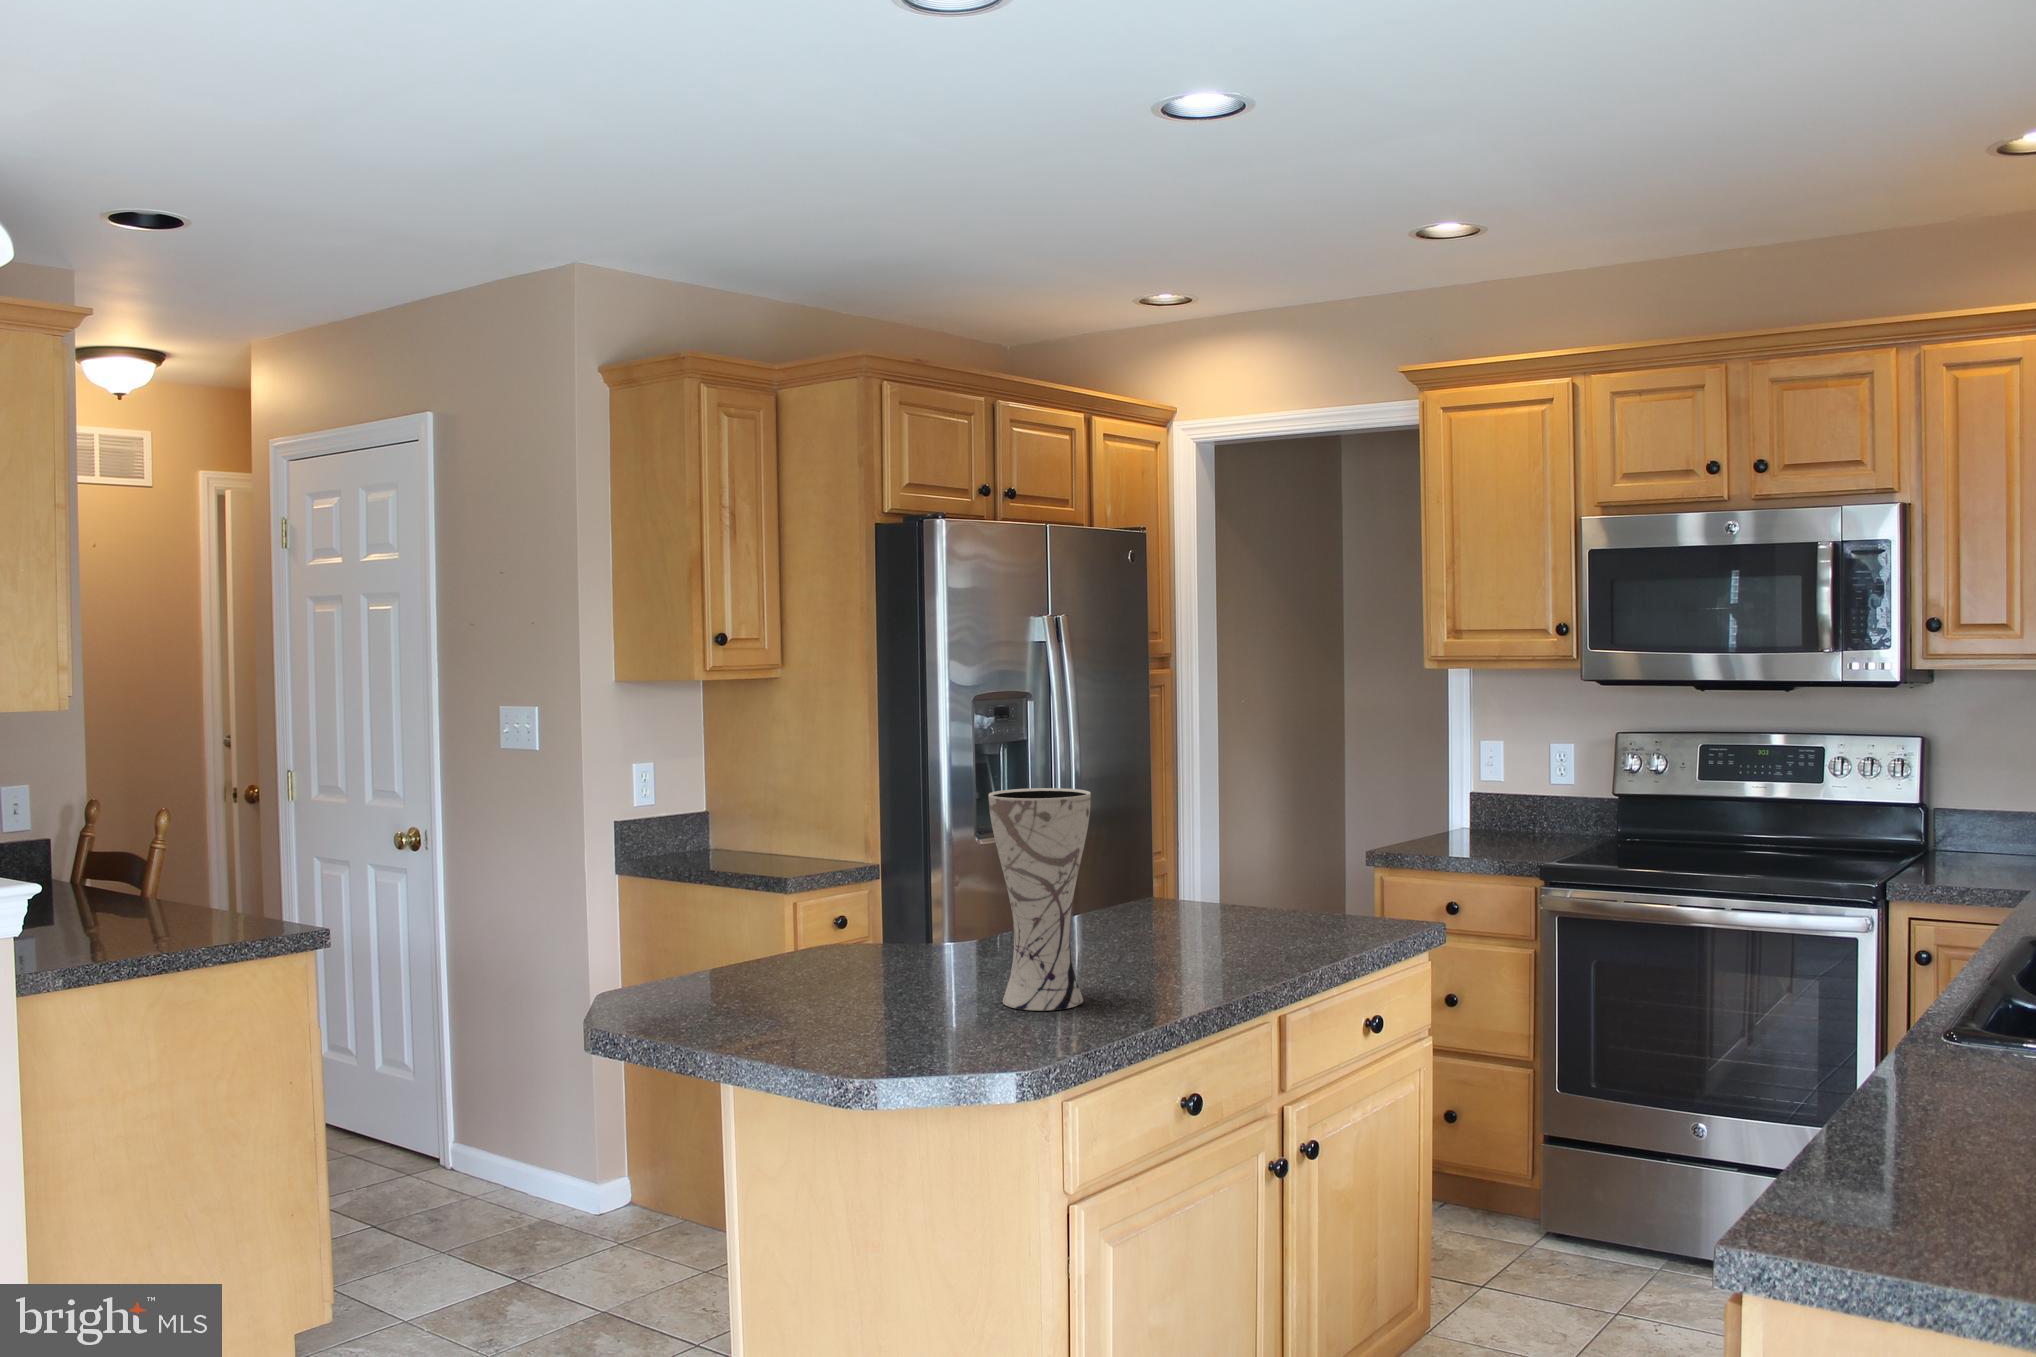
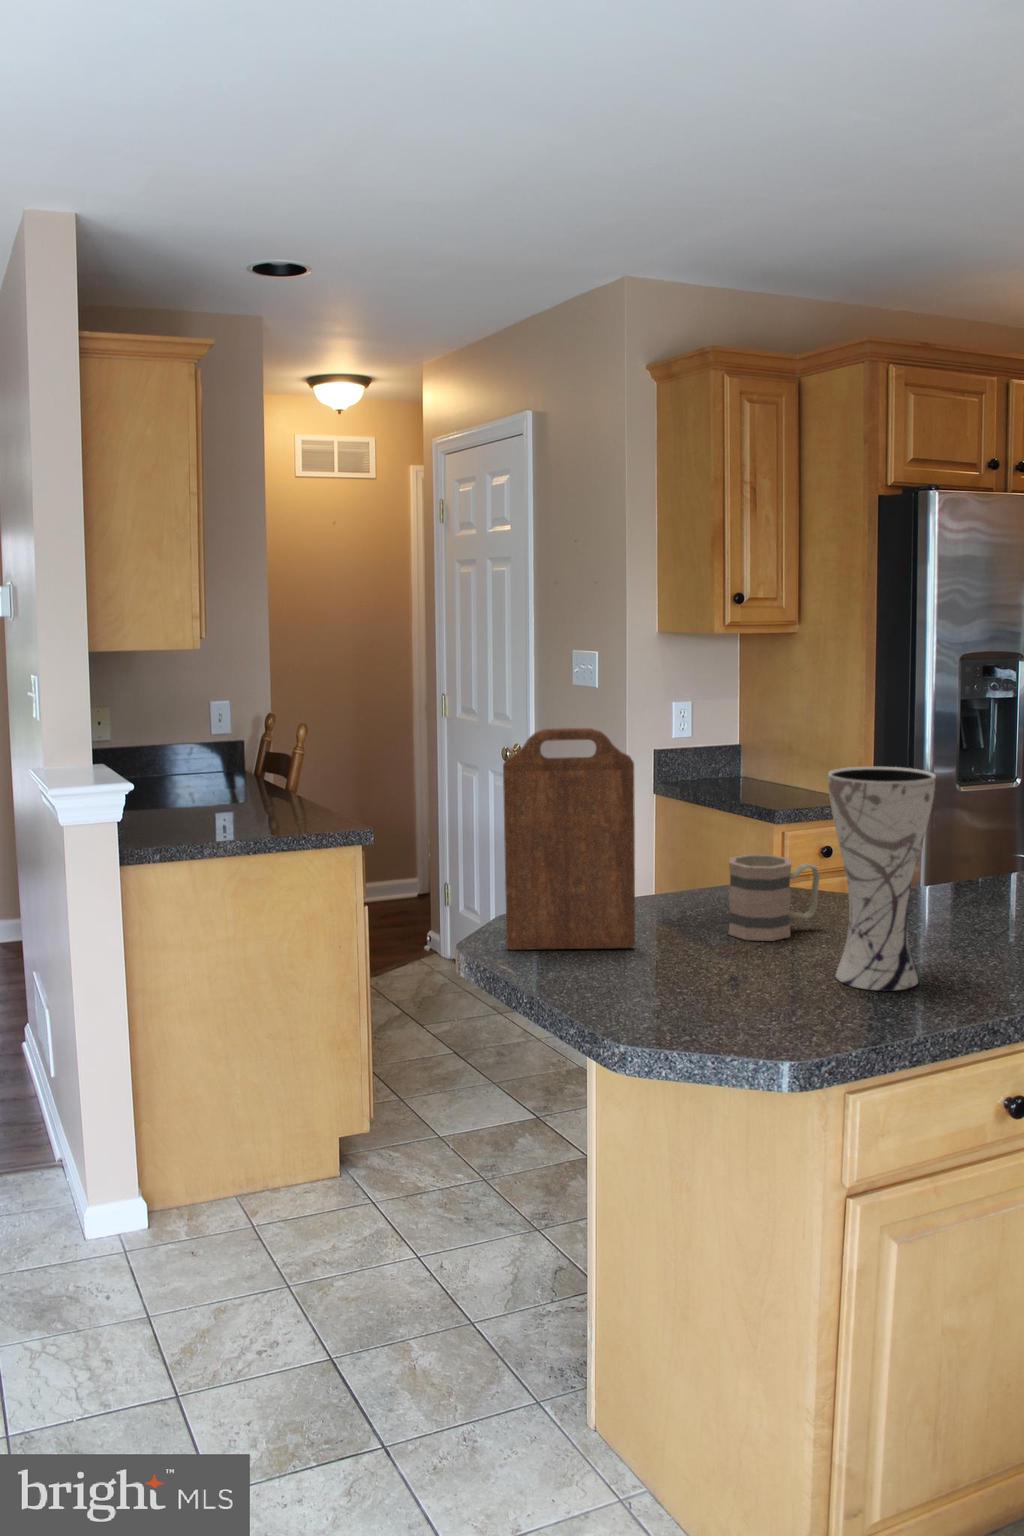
cutting board: none [635,763,783,1022] -> present [503,728,635,950]
mug: none [860,896,951,987] -> present [729,854,820,941]

